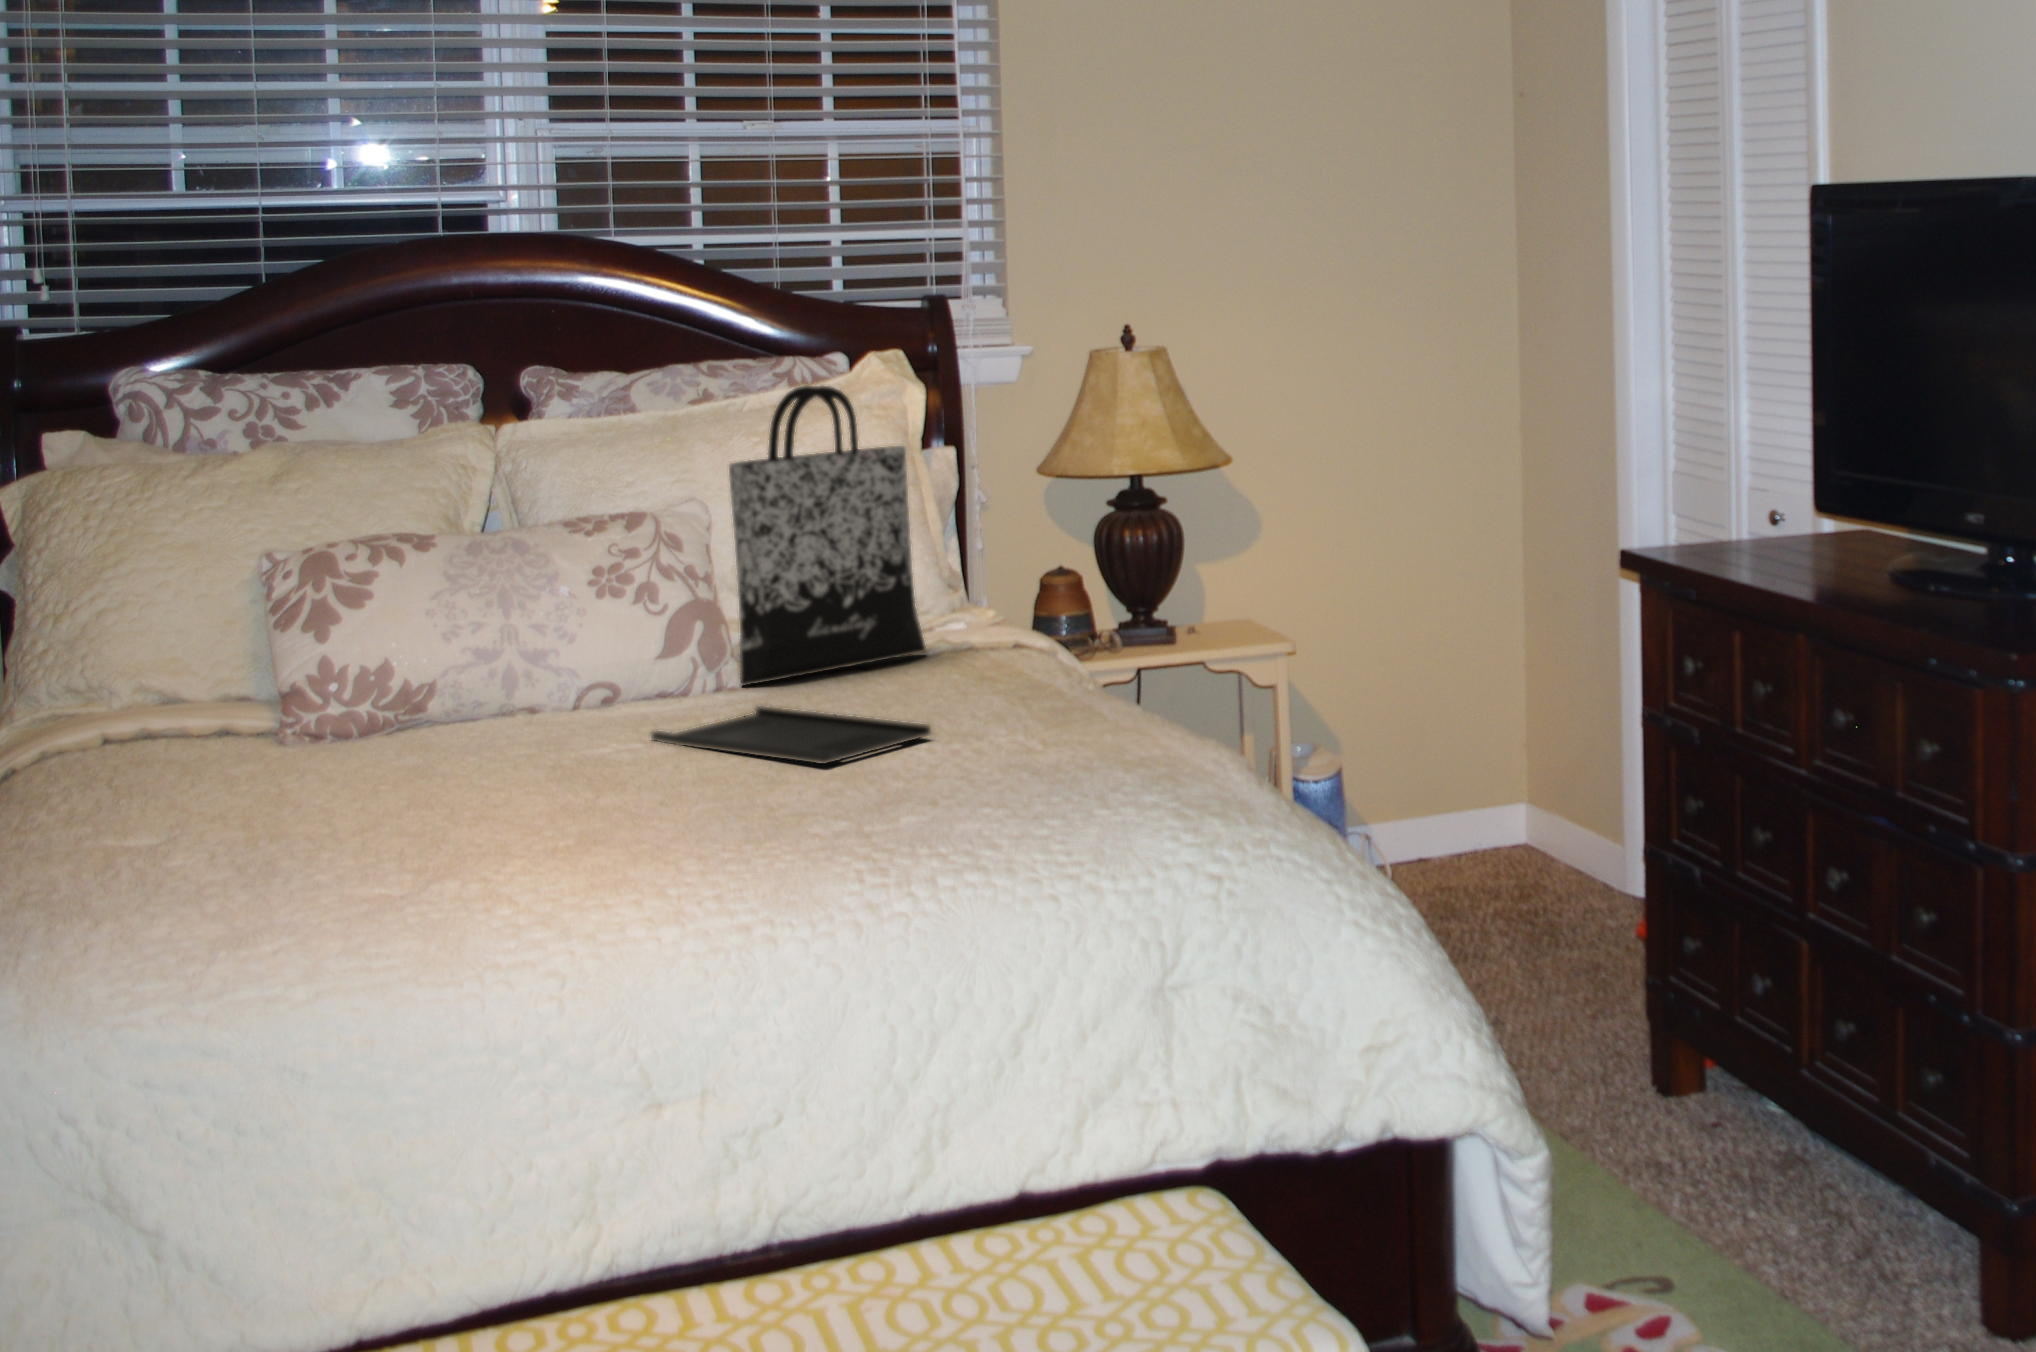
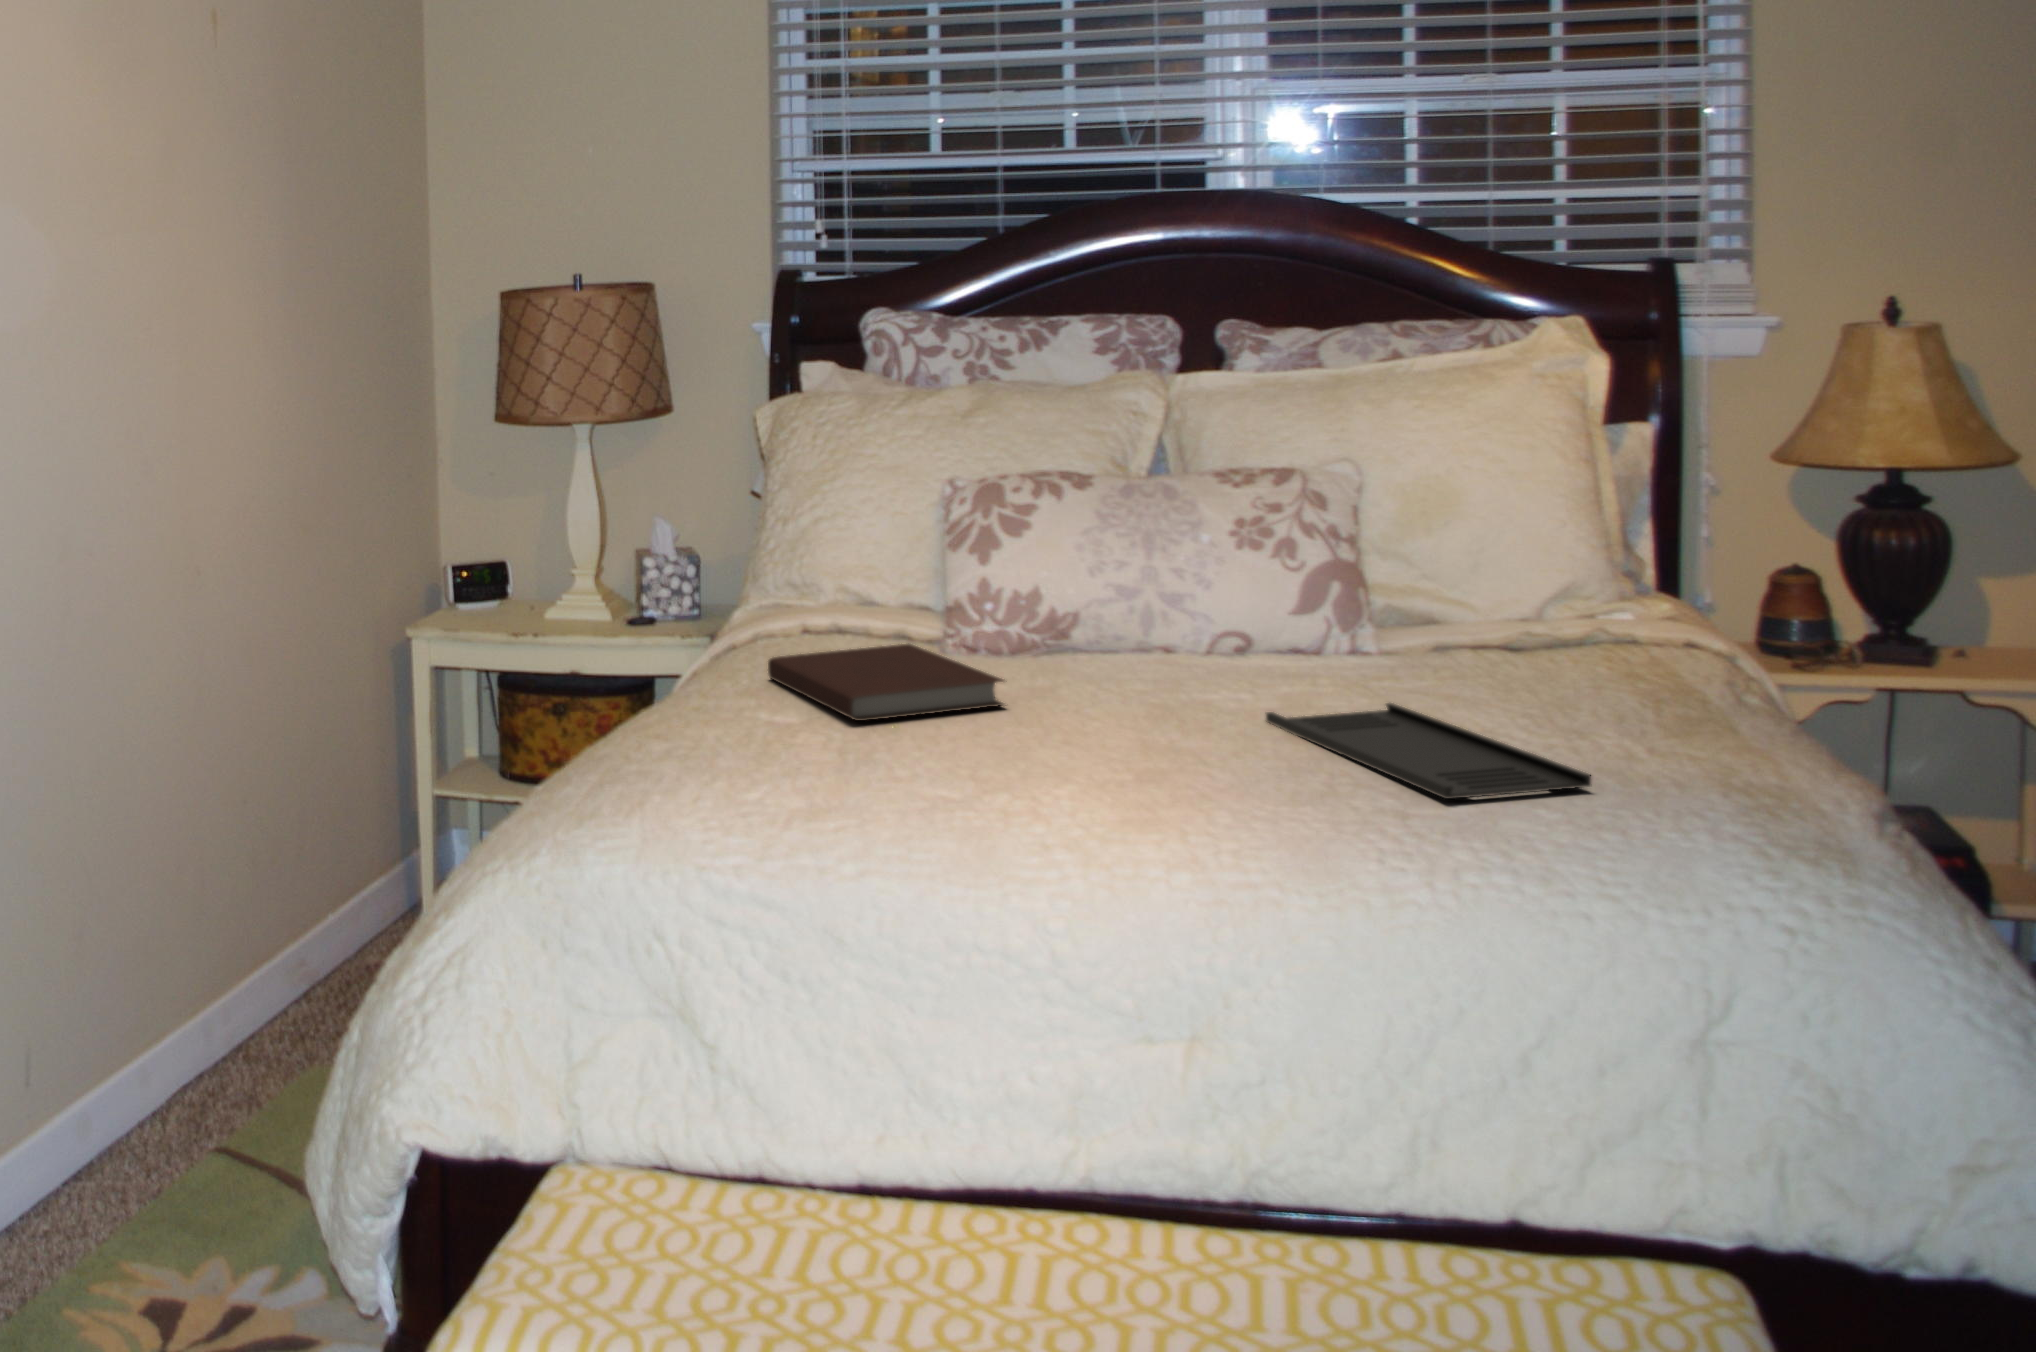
tote bag: present [729,385,926,686] -> none [1380,353,1609,672]
notebook: none [78,736,387,814] -> present [768,644,1004,721]

